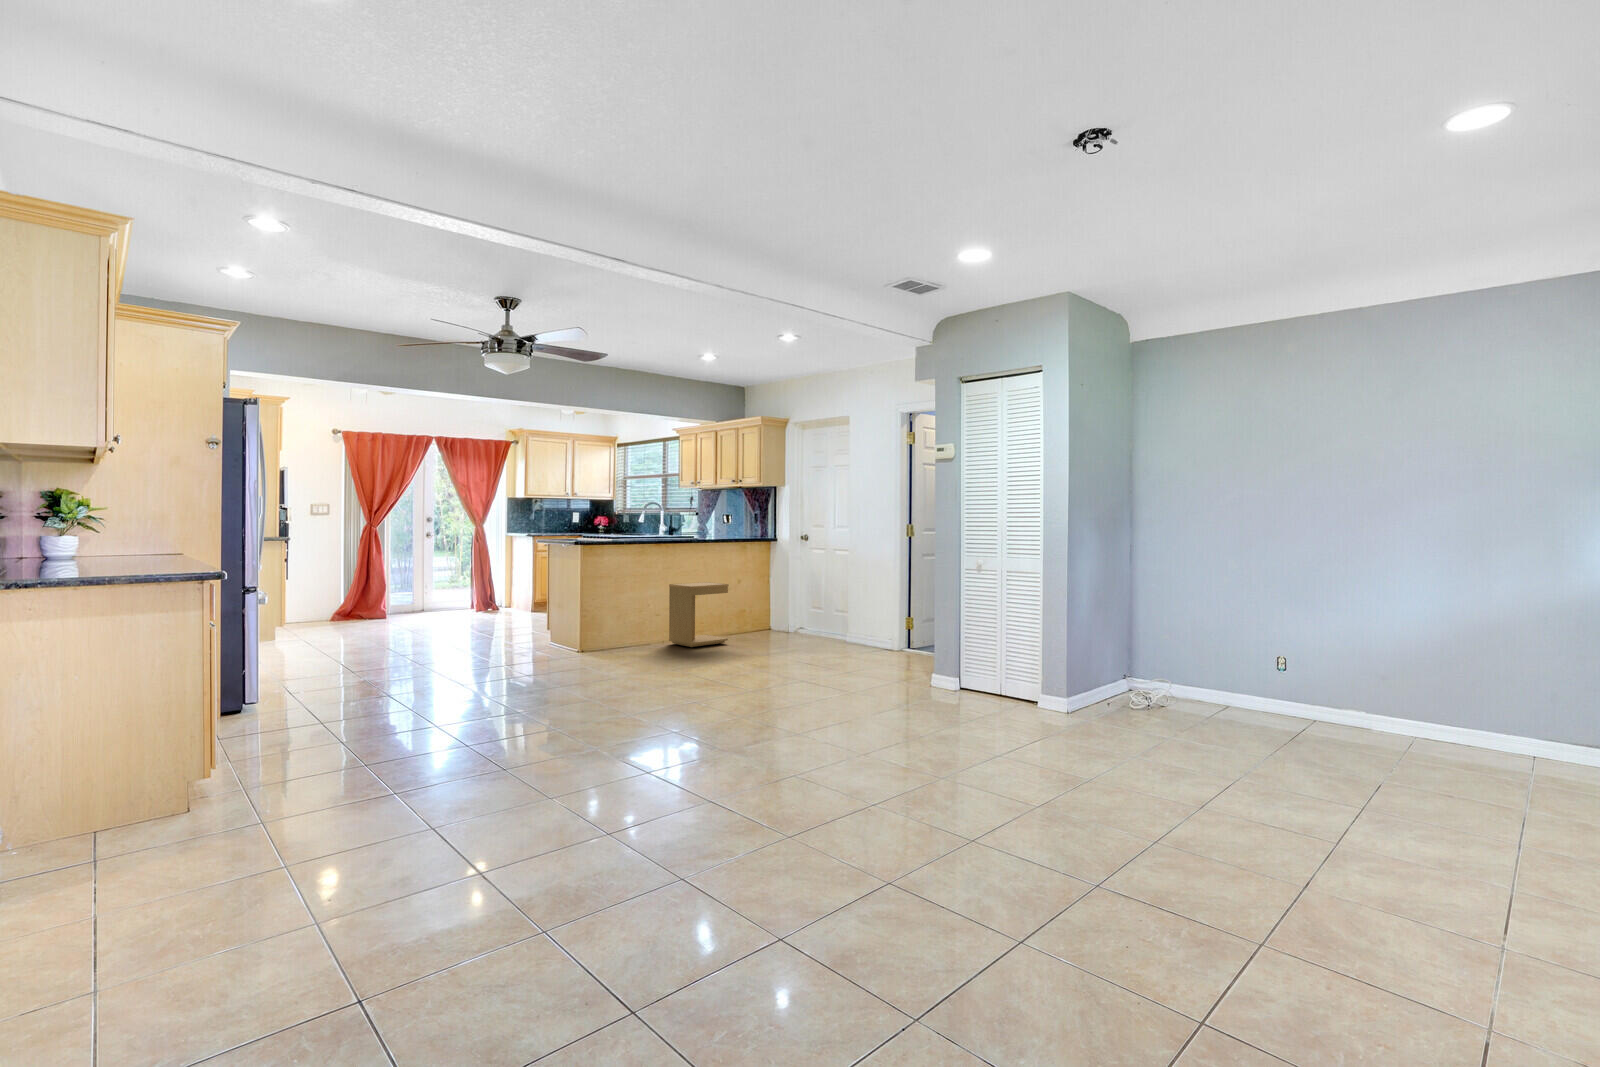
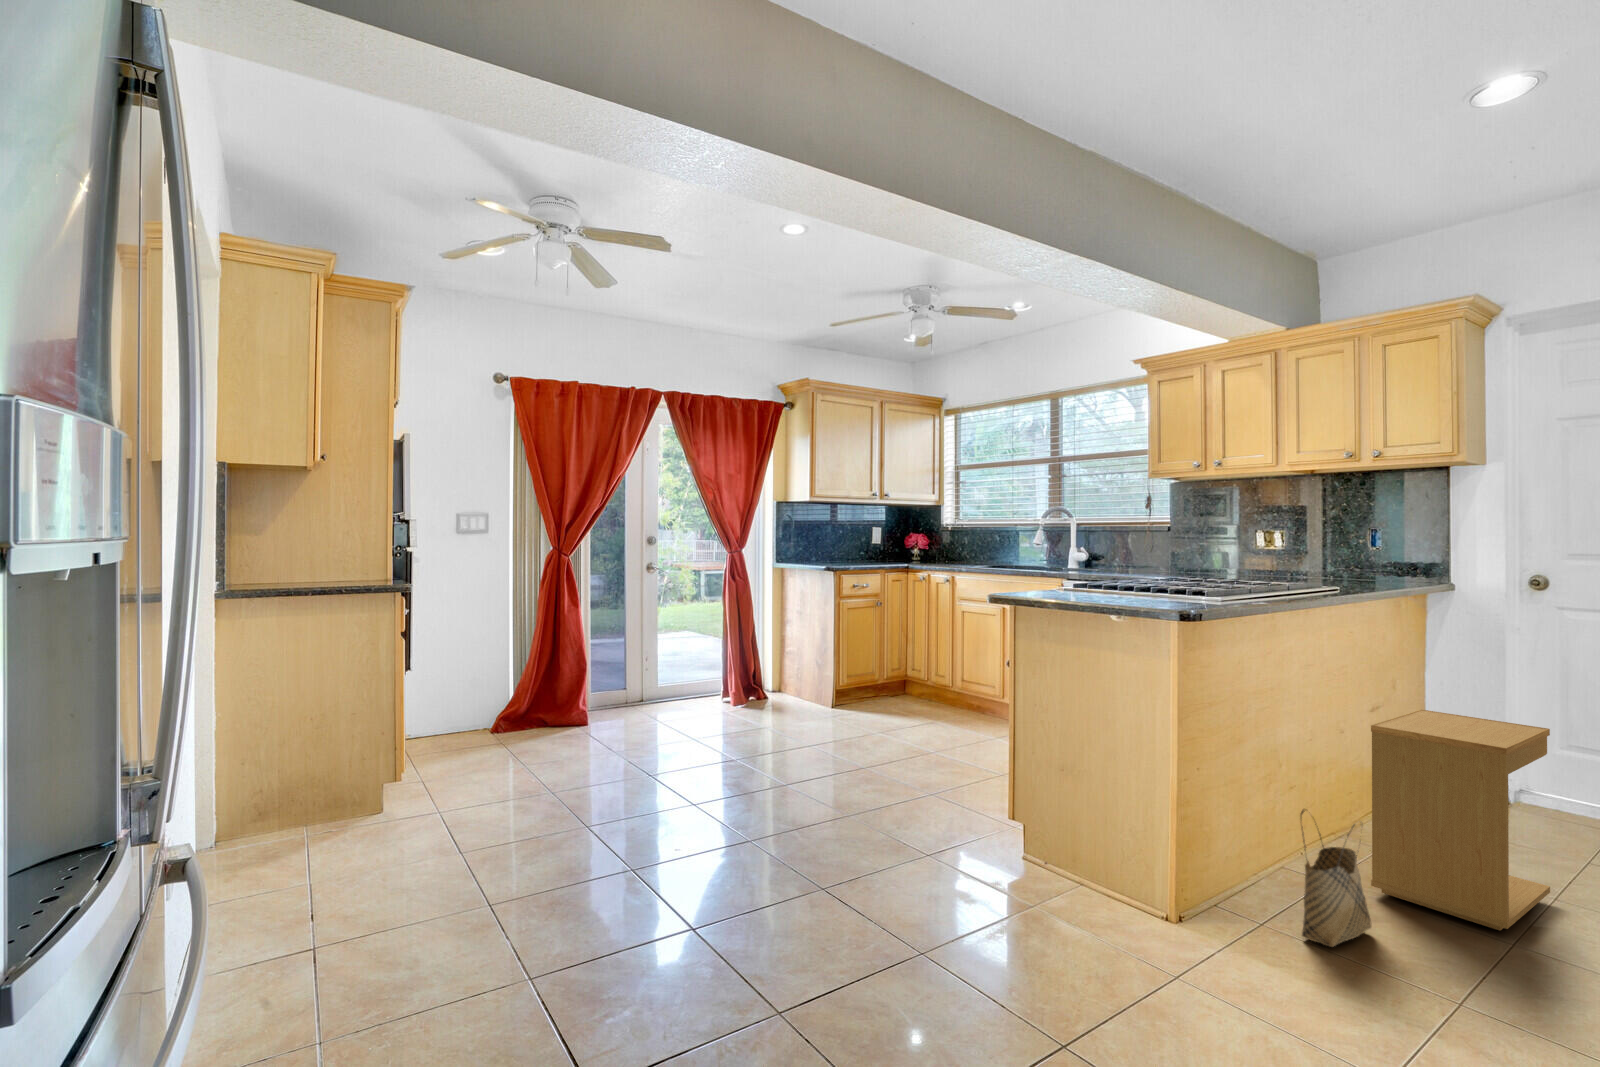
woven basket: none [621,610,648,650] -> present [1300,809,1372,947]

